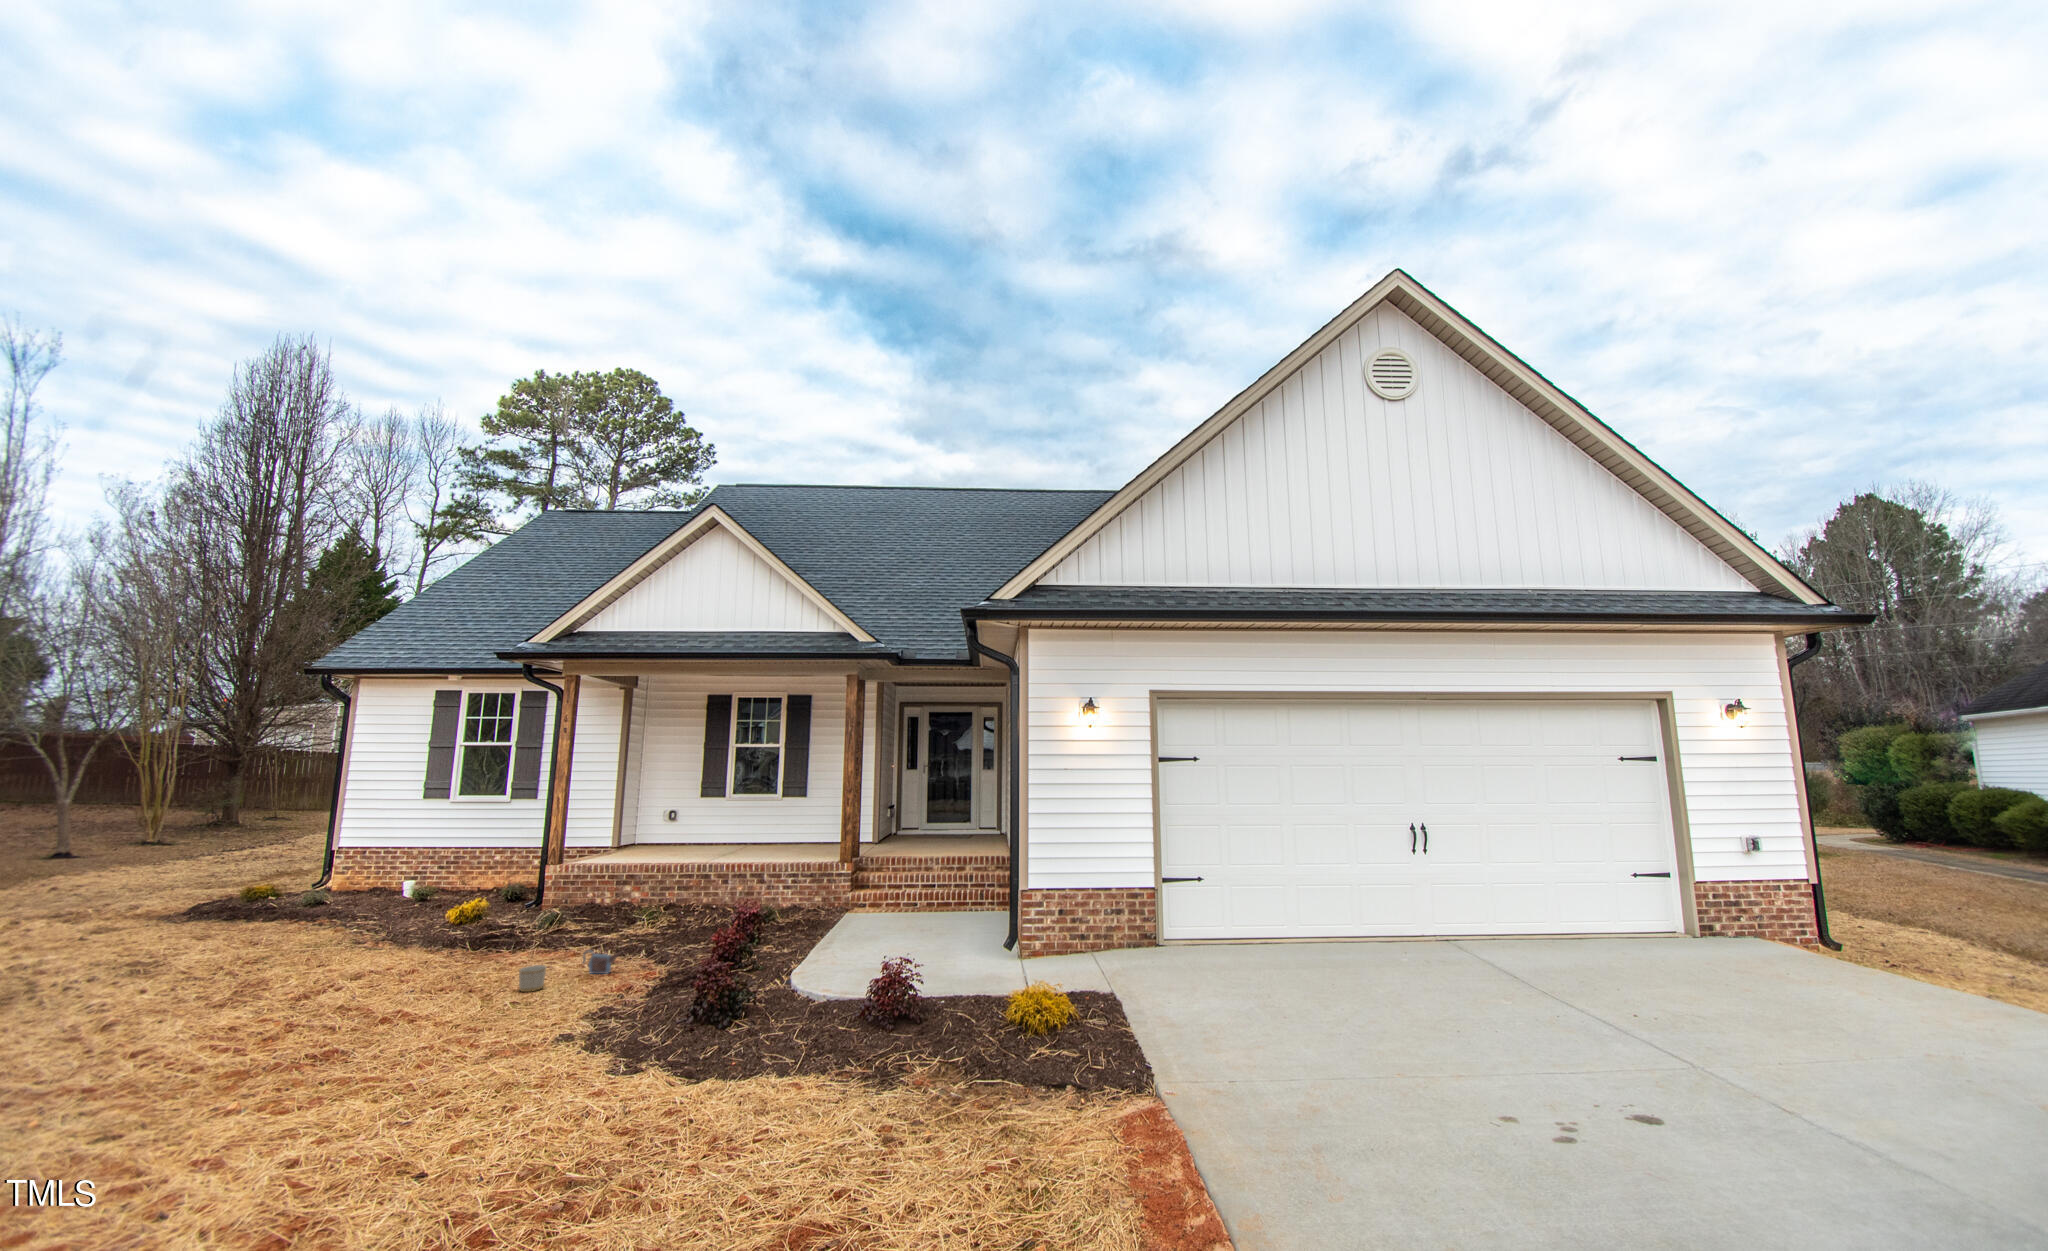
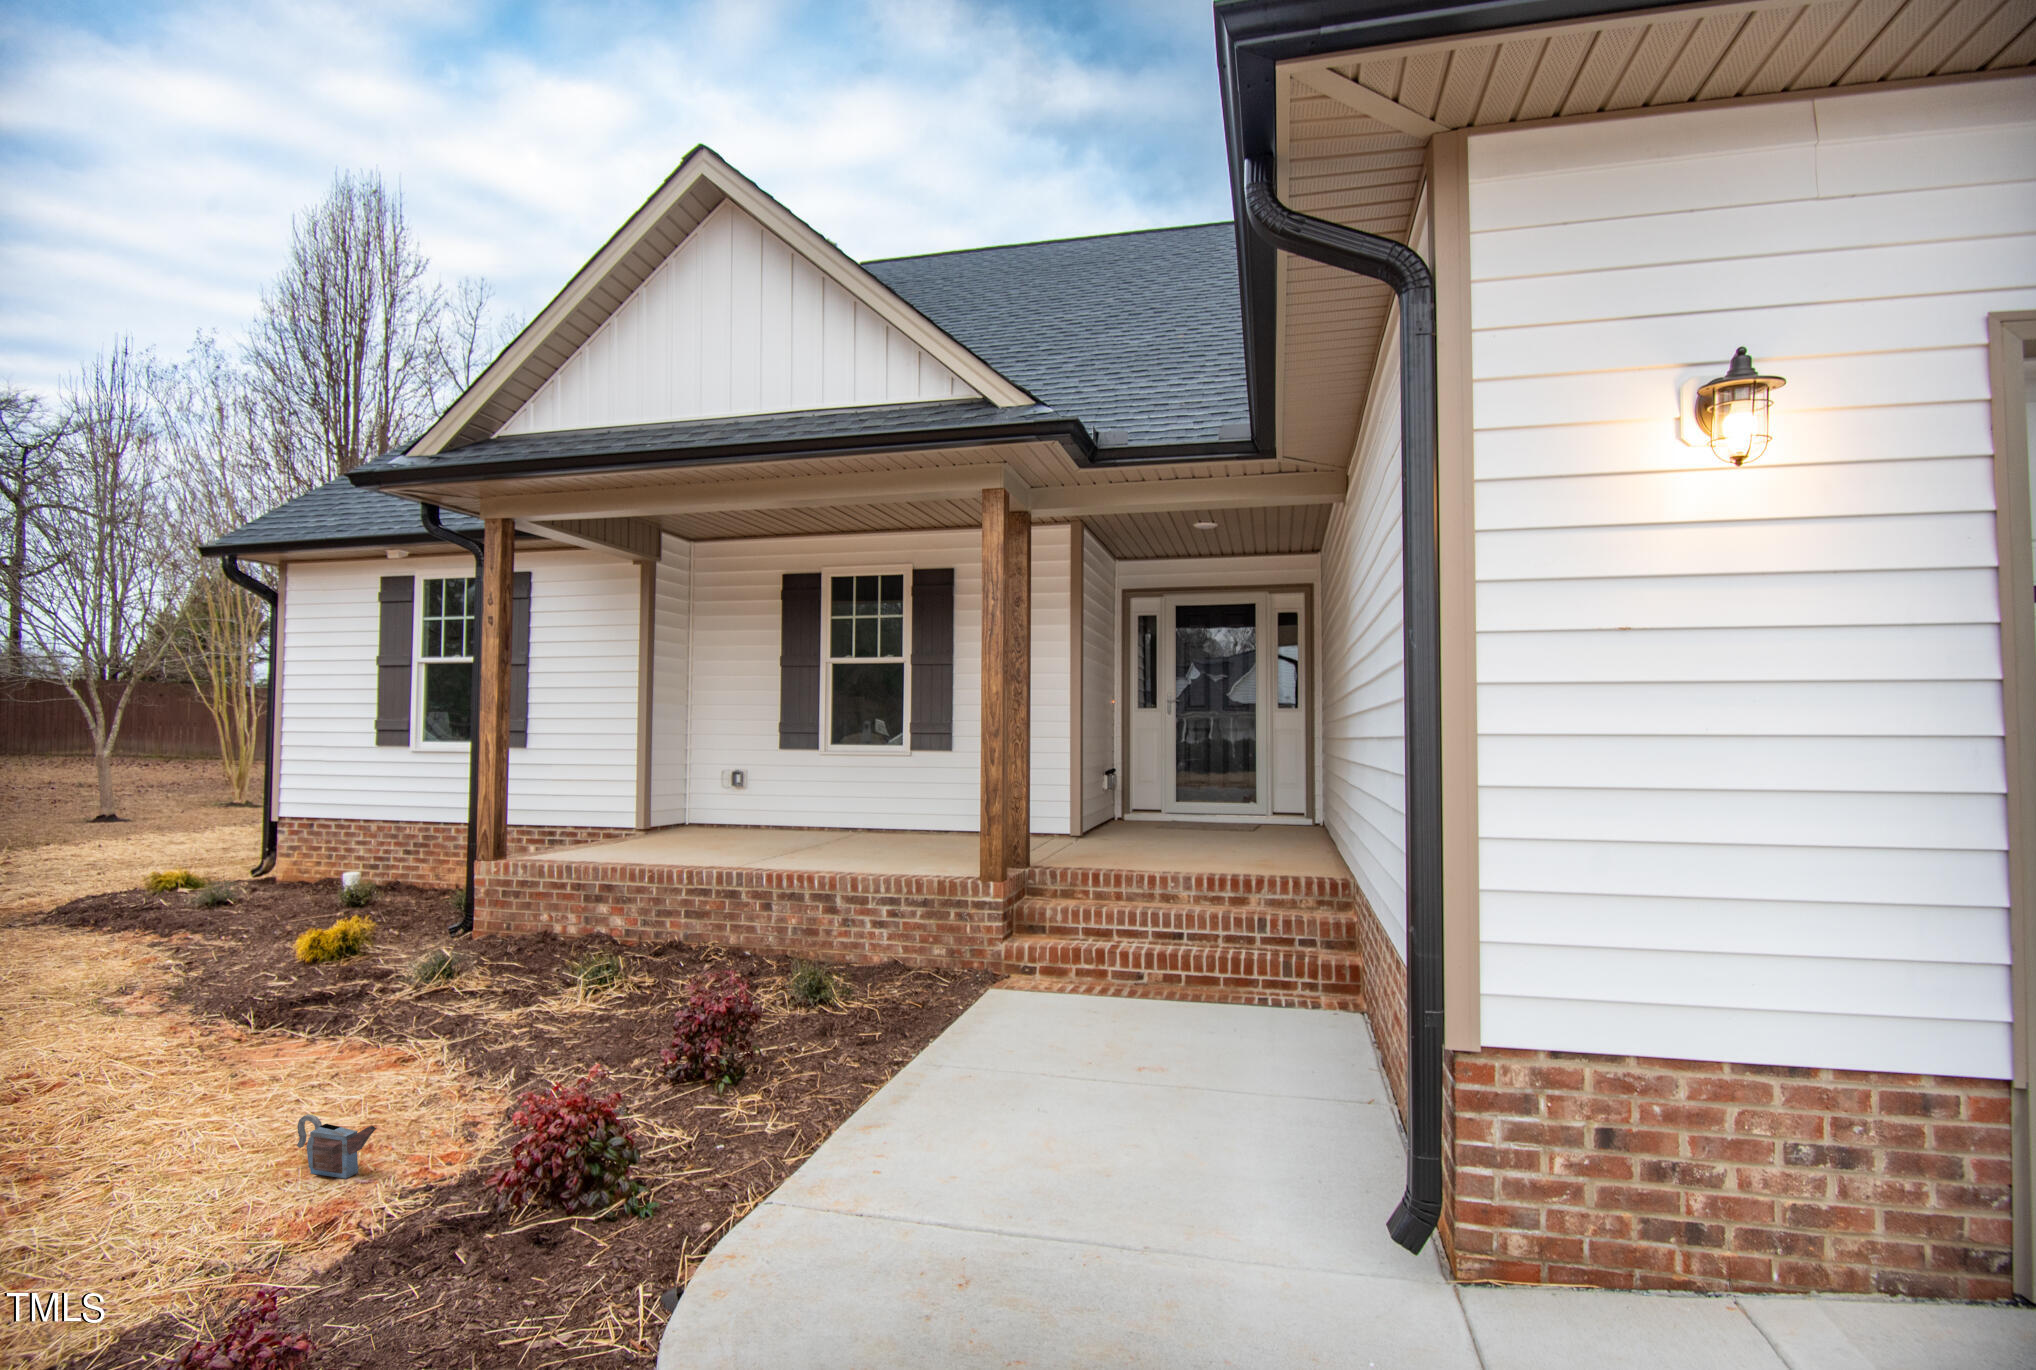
planter: present [519,965,546,992] -> none [49,1174,136,1257]

